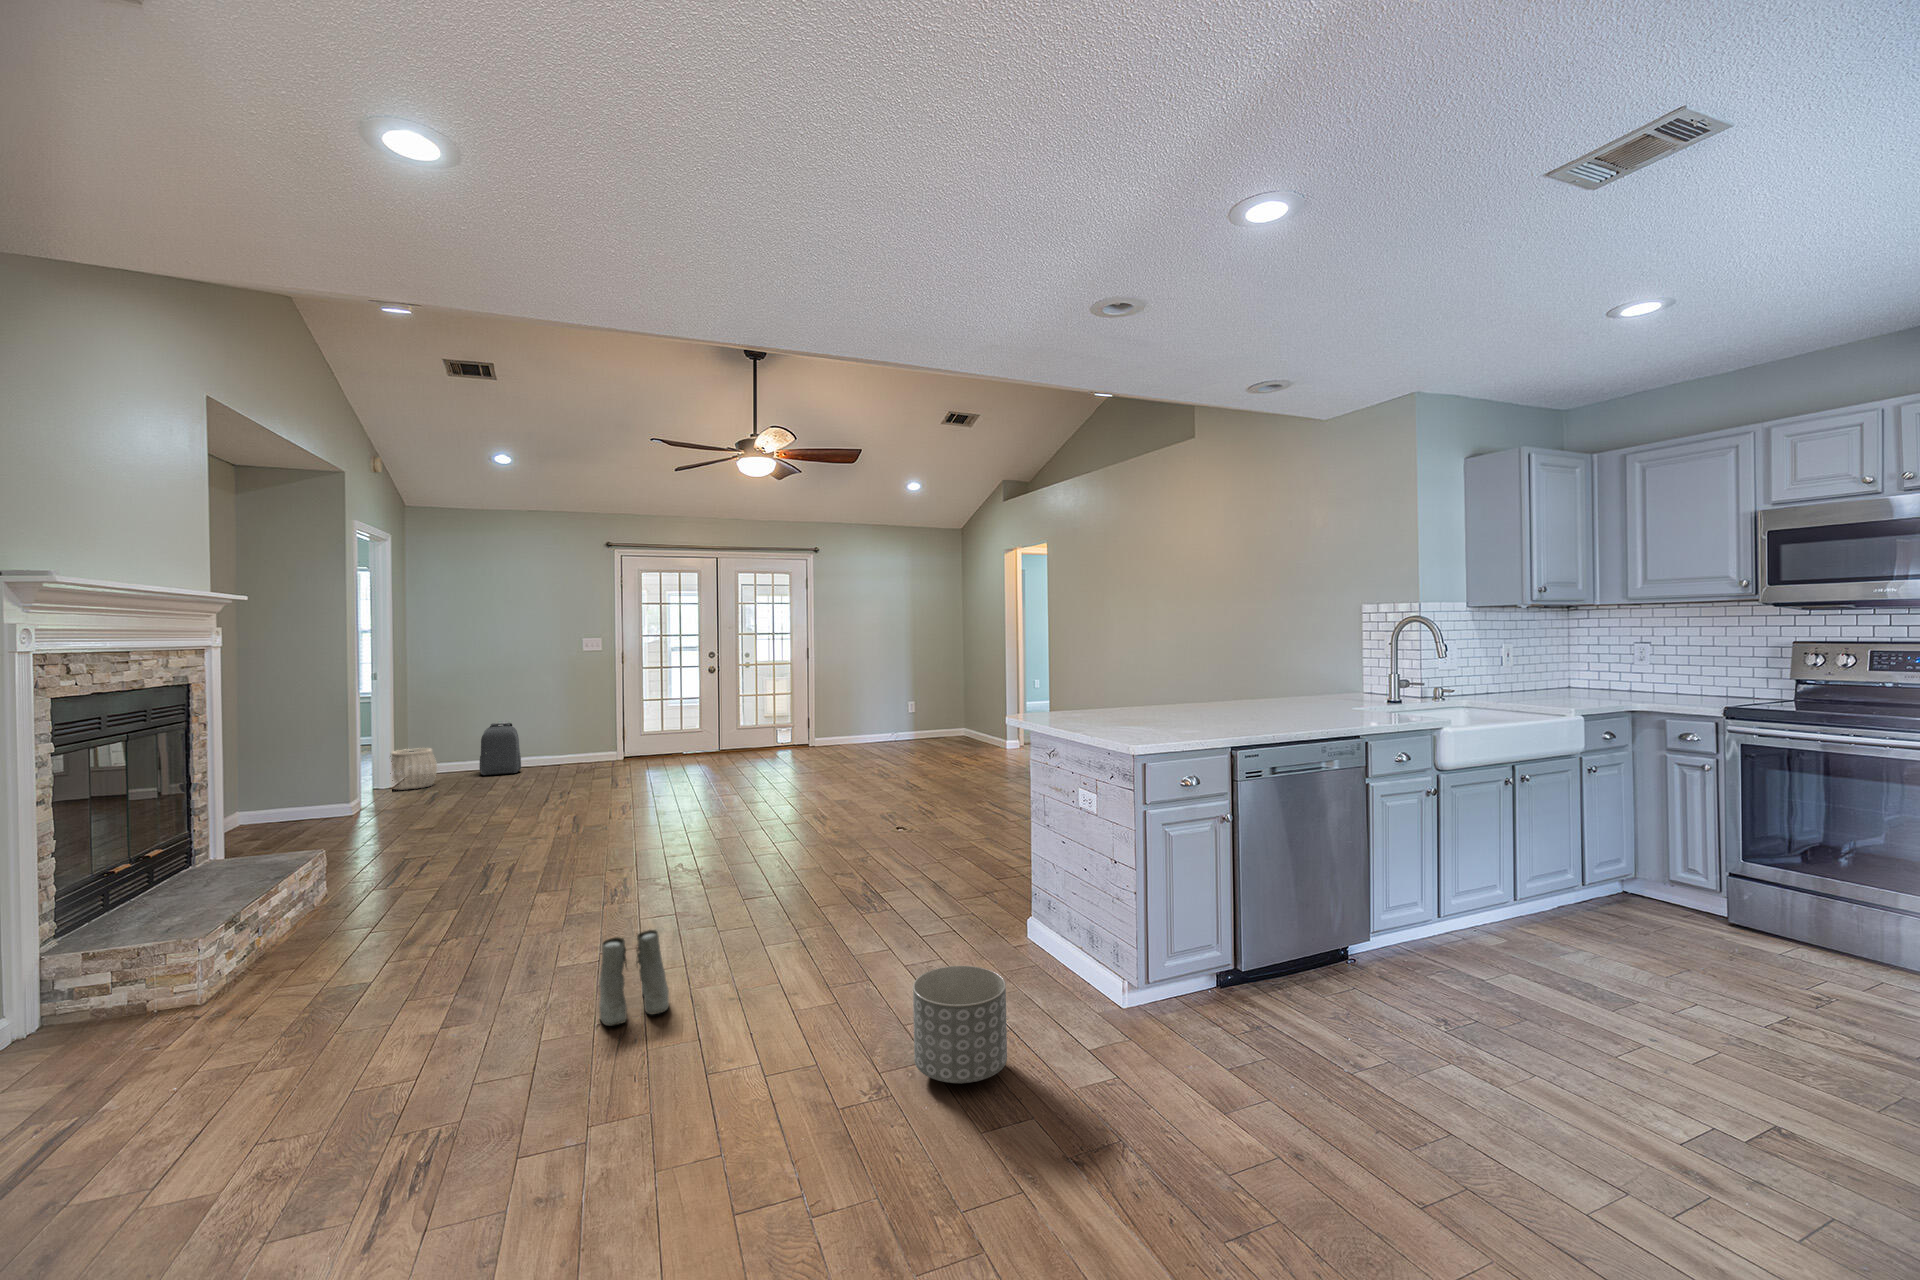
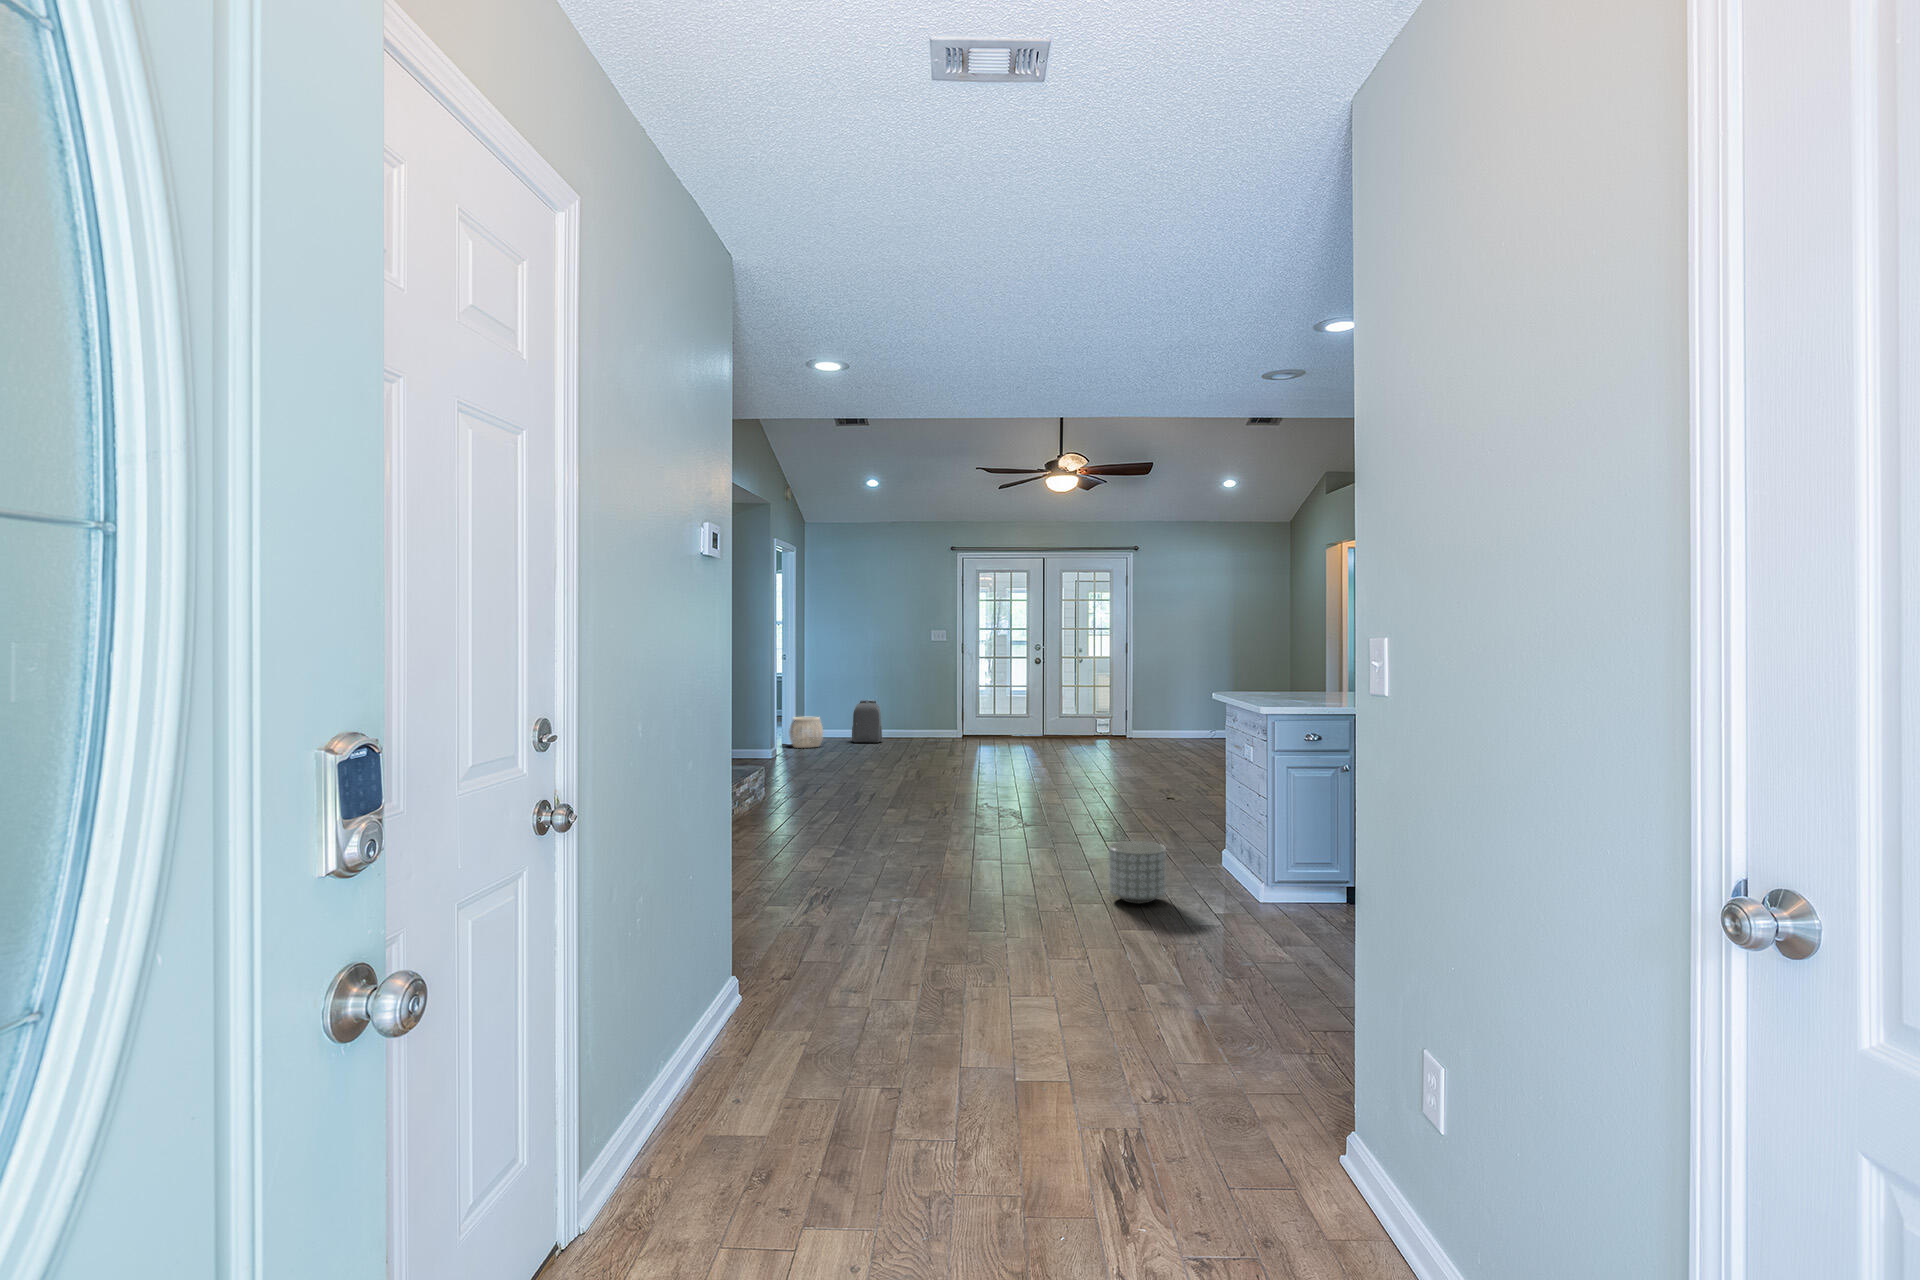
boots: present [599,930,669,1026] -> none [938,816,977,863]

